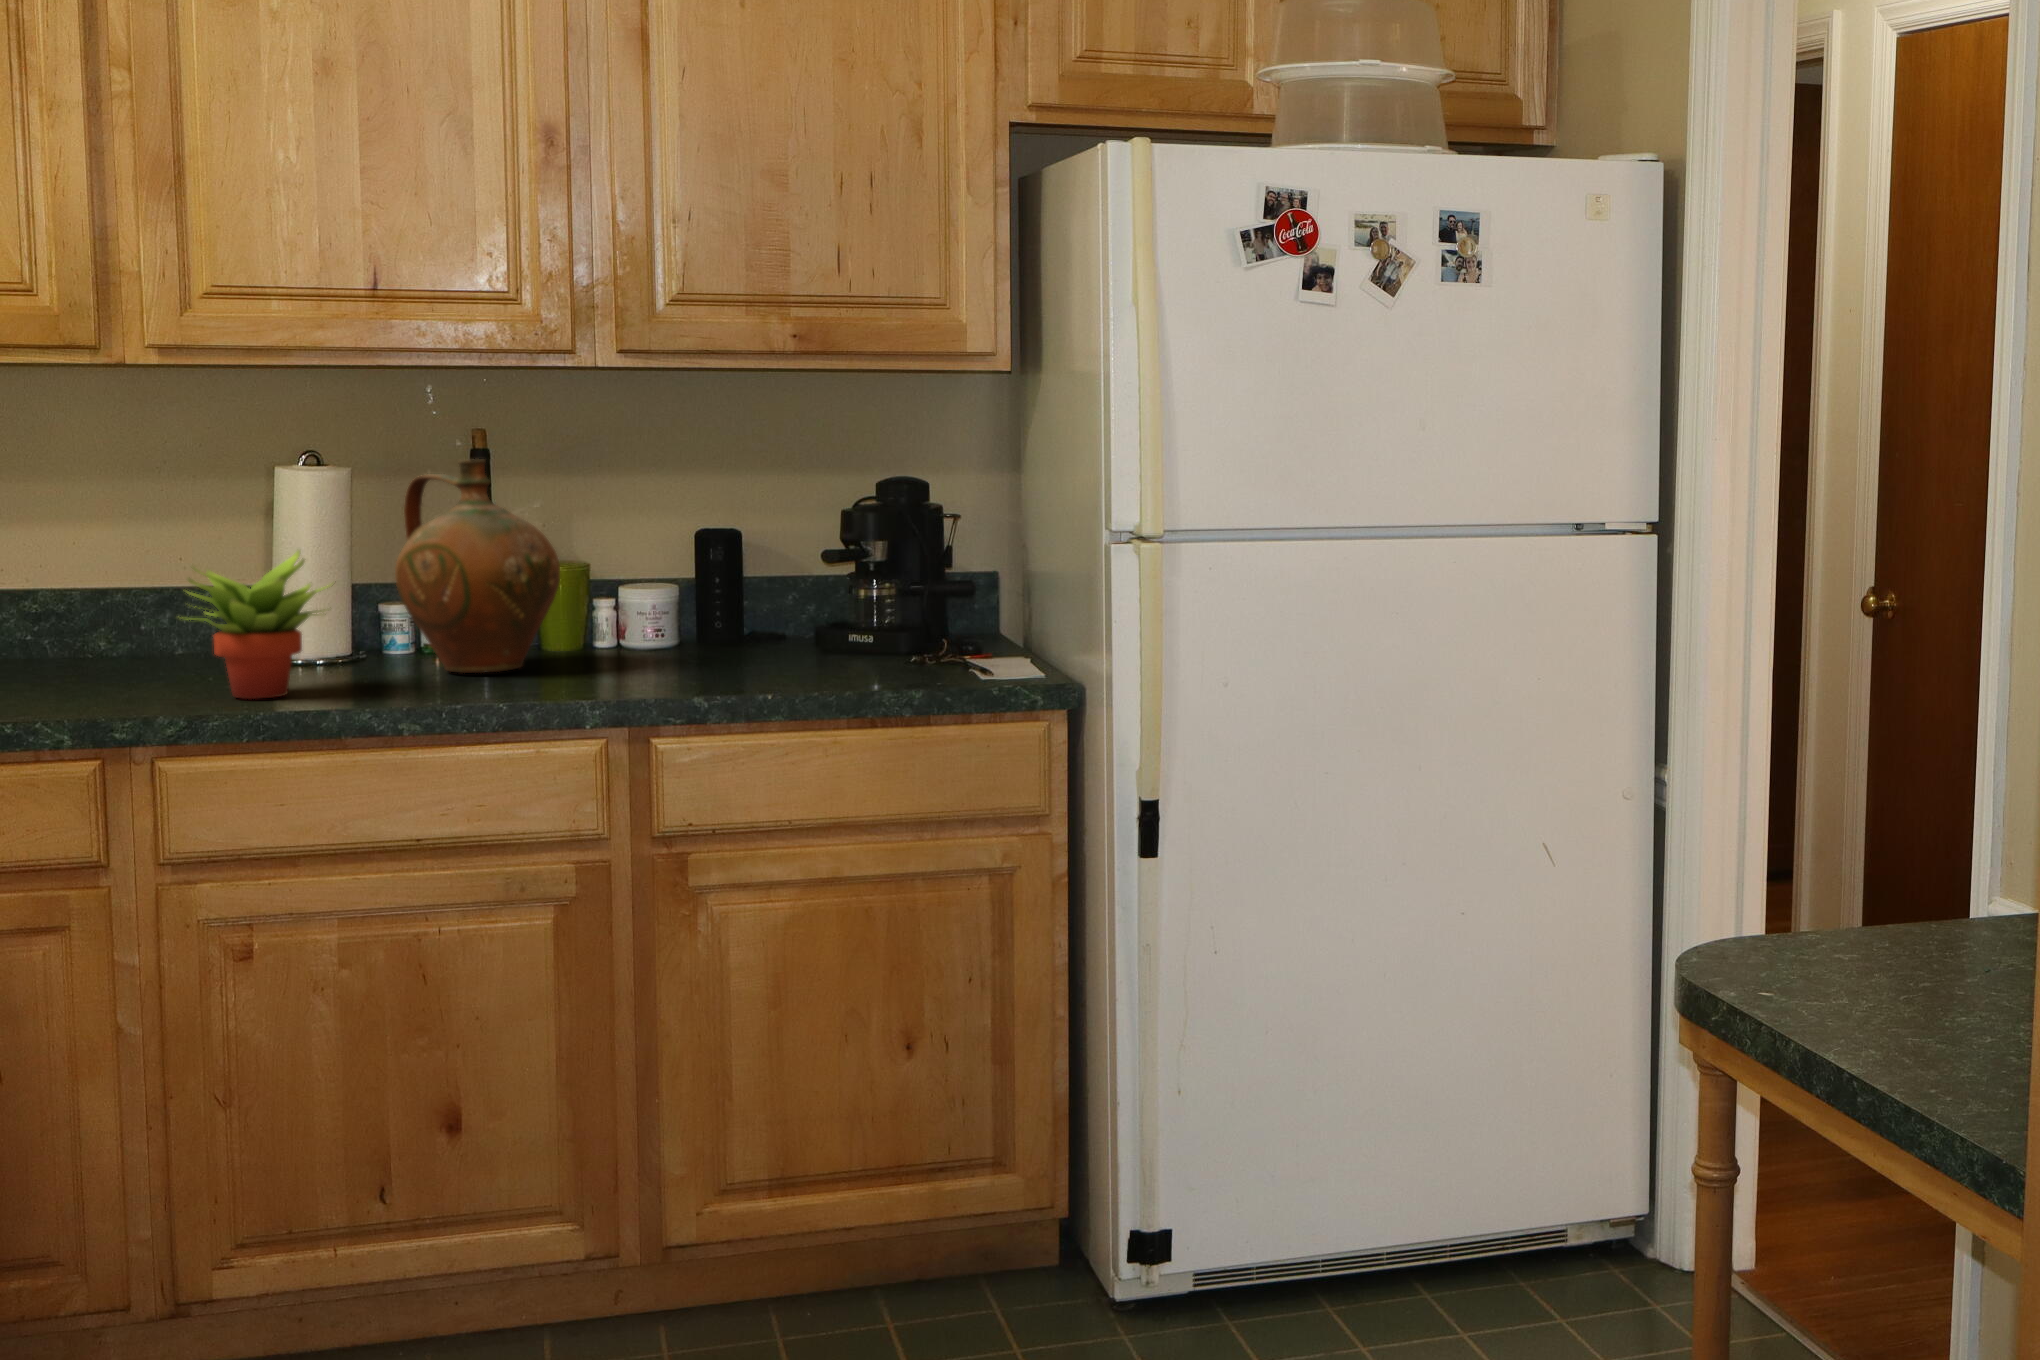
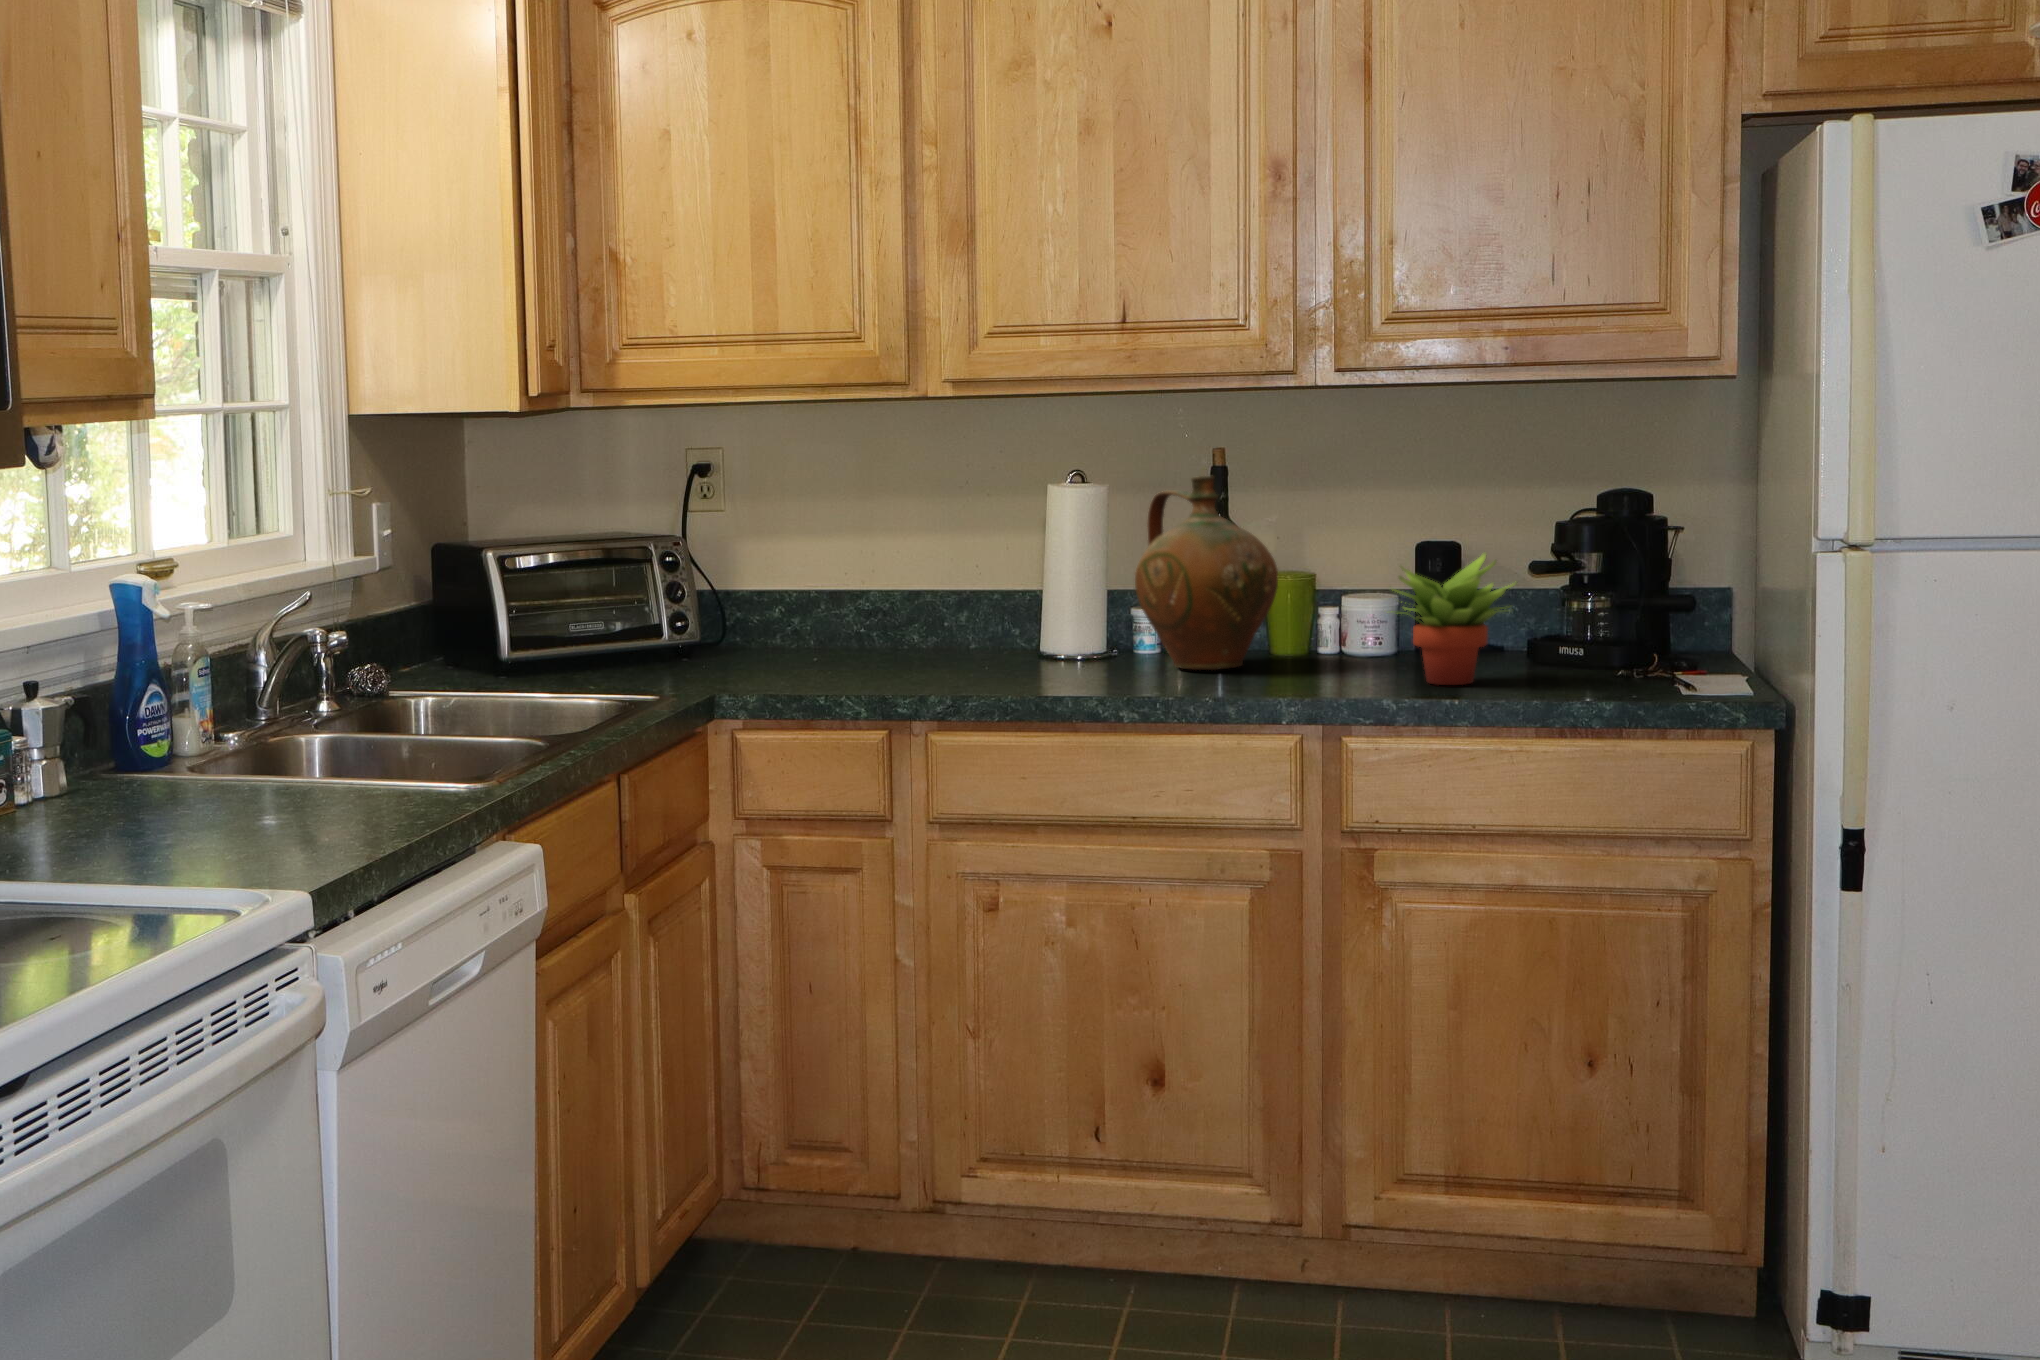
succulent plant: present [187,550,333,699] -> present [1391,553,1518,685]

